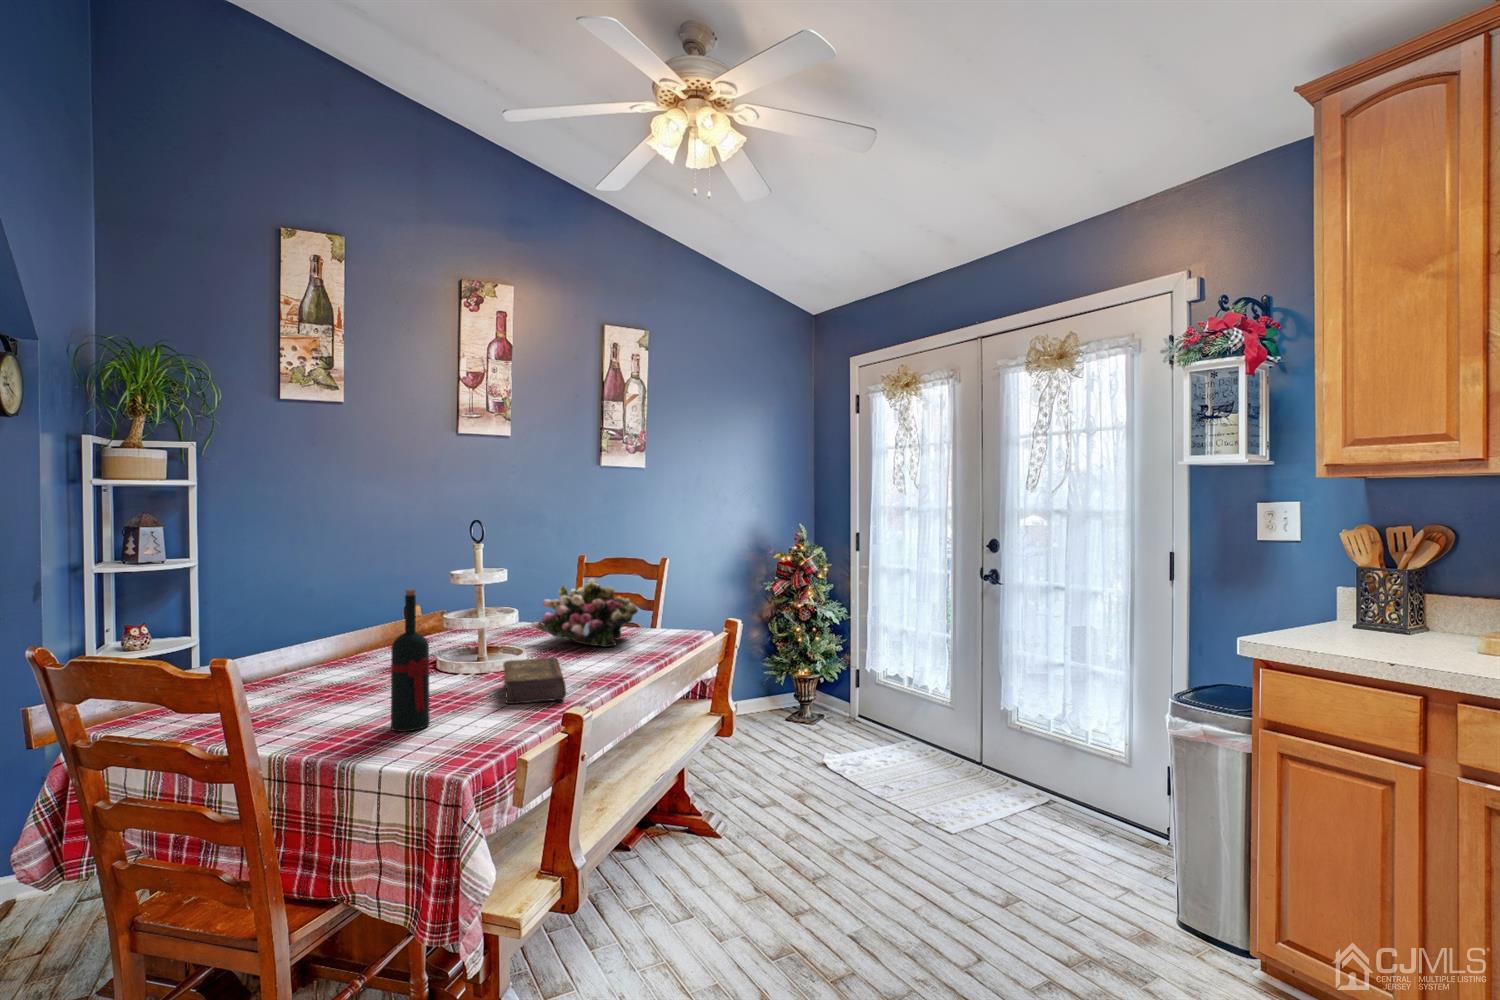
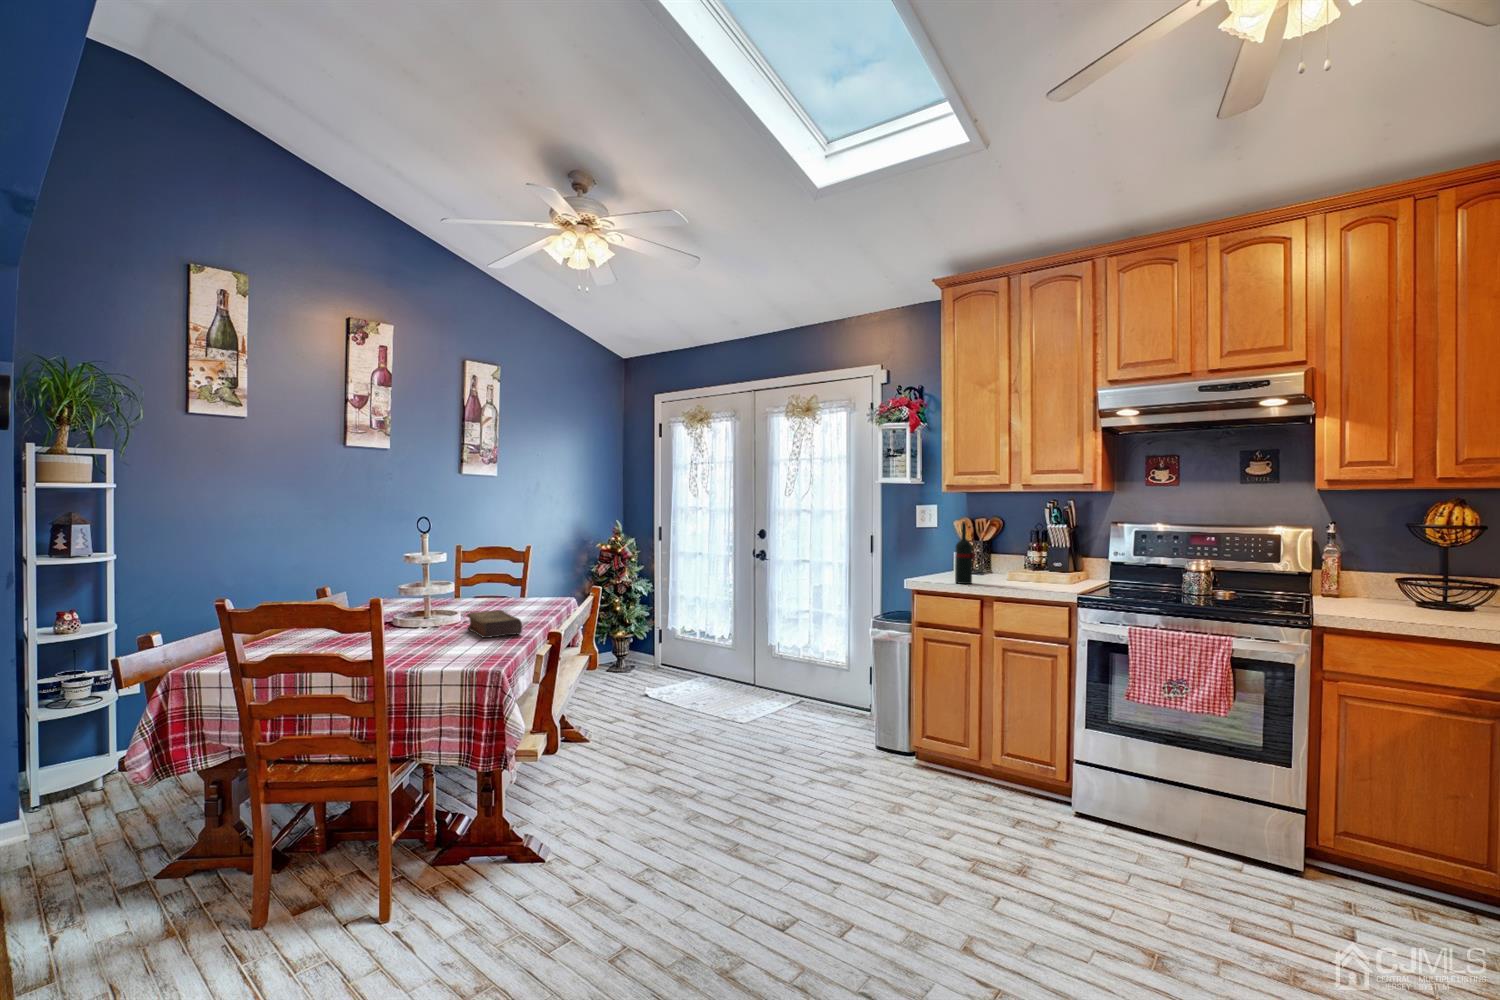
flower arrangement: present [532,579,638,647] -> none [454,560,535,607]
wine bottle: present [391,589,430,731] -> present [955,521,975,584]

